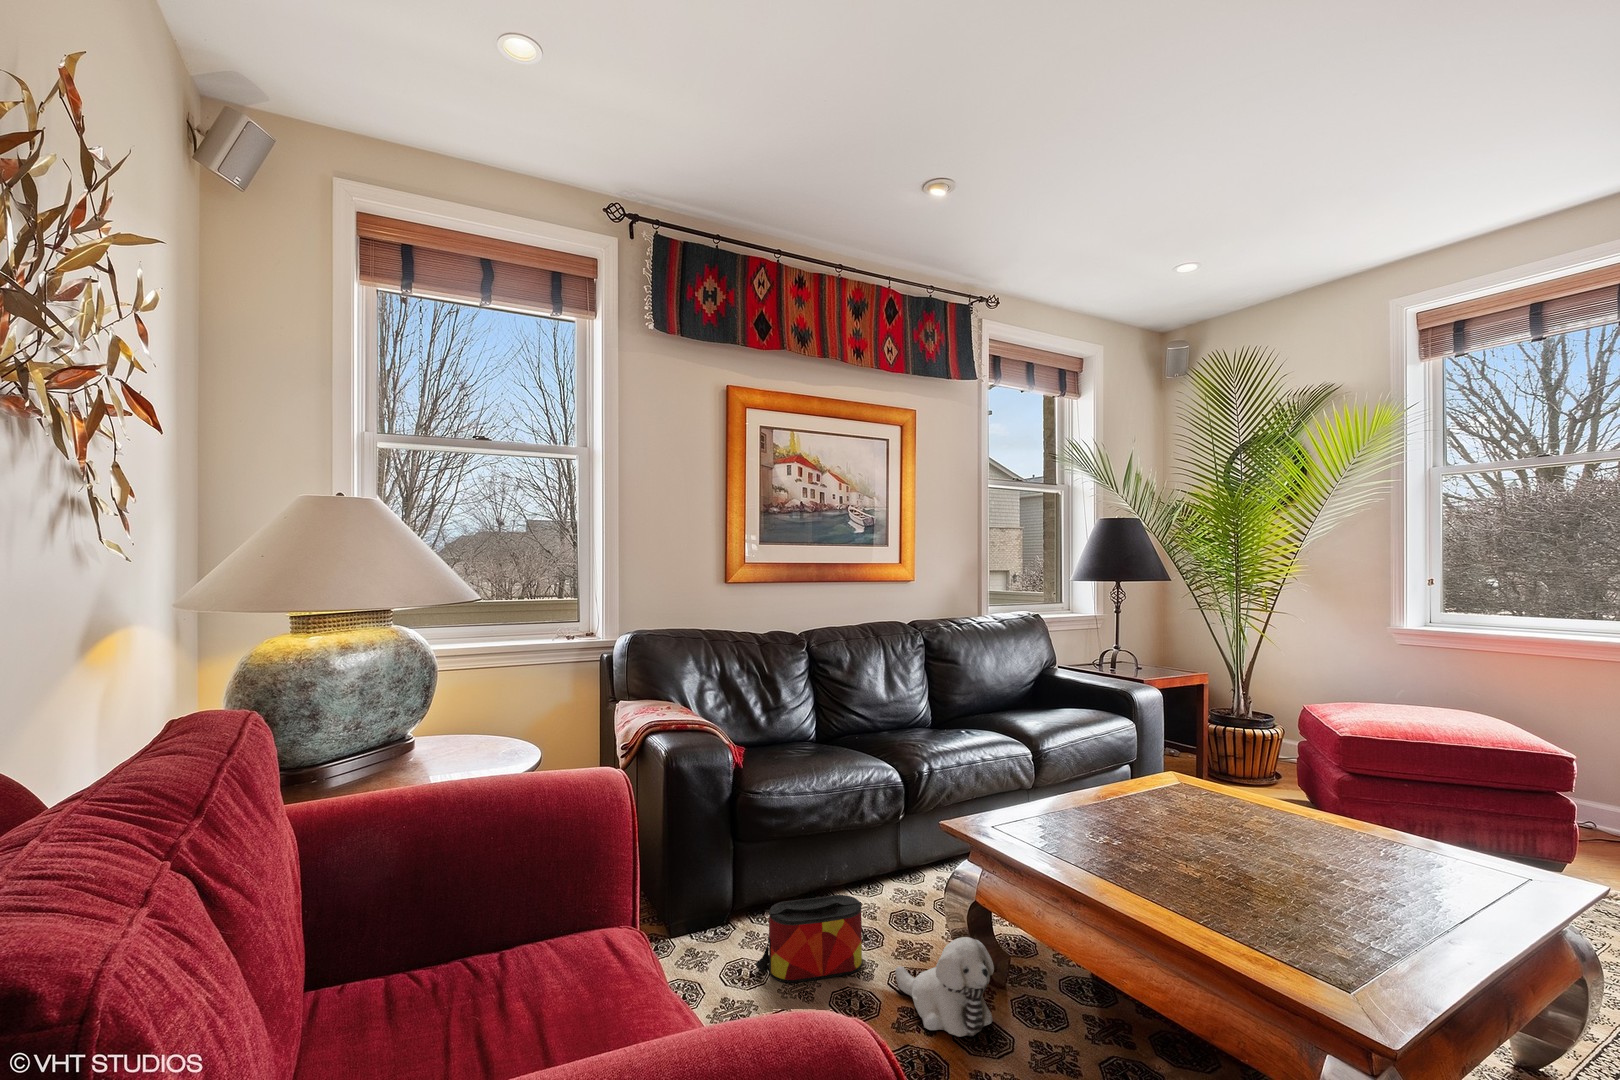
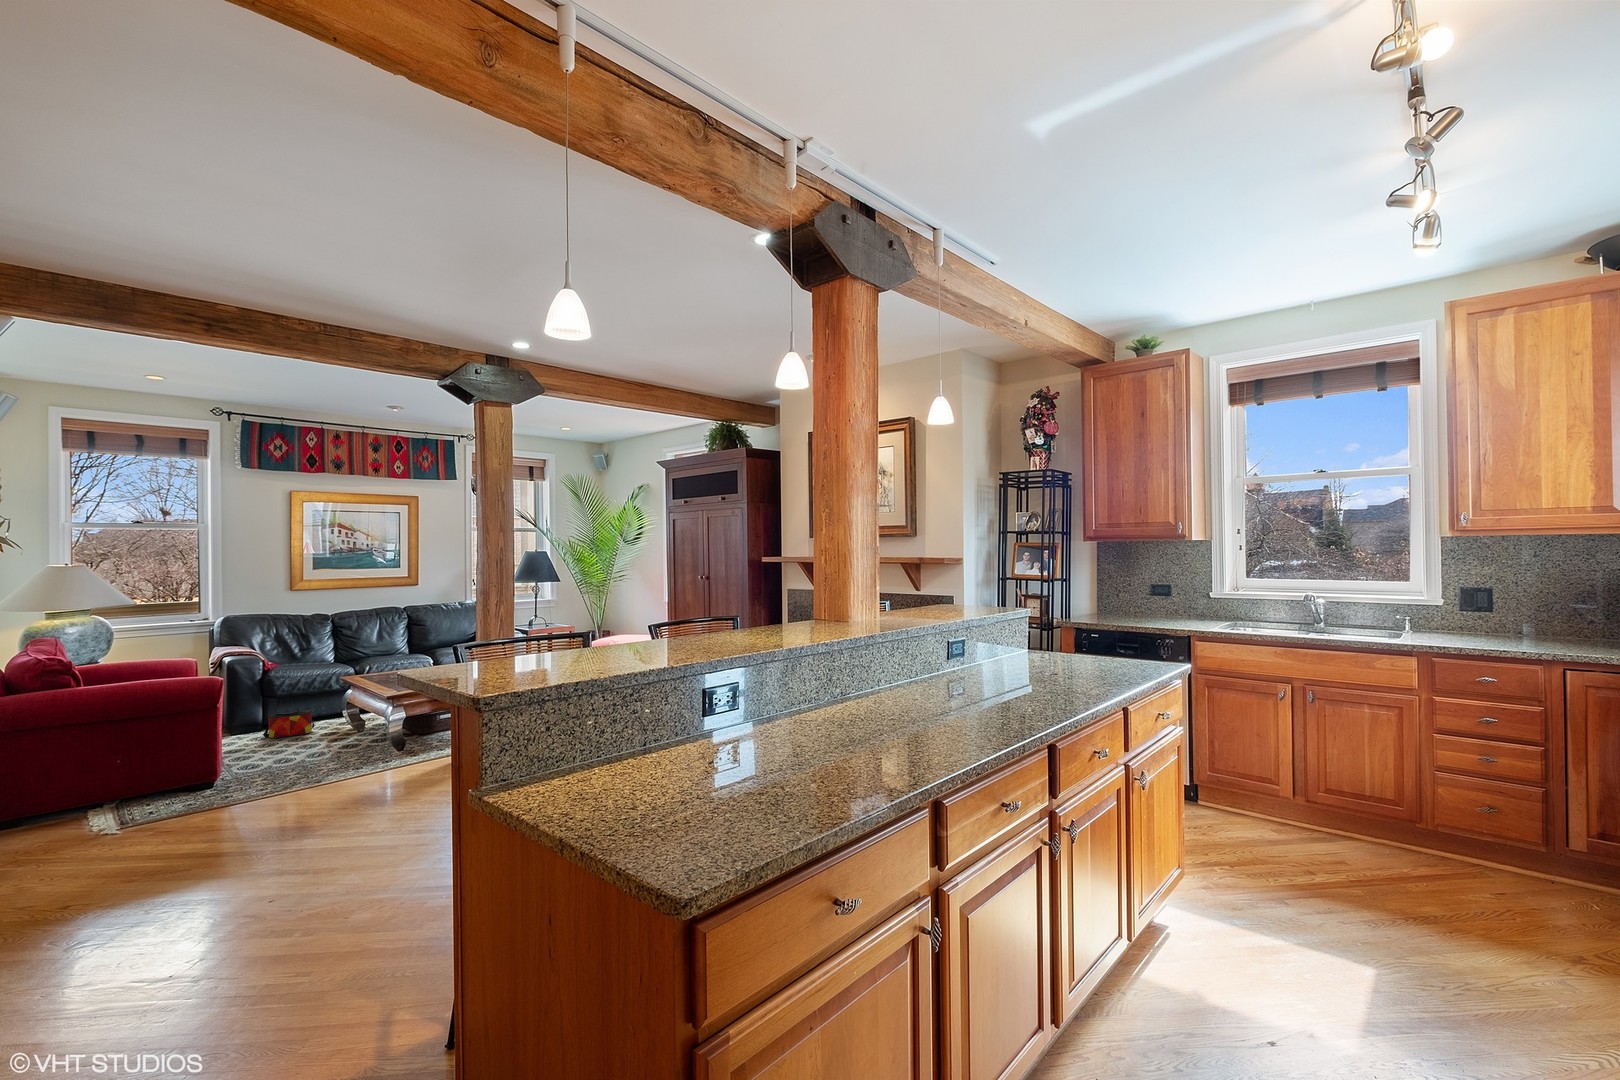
plush toy: present [895,937,994,1037] -> none [318,712,348,741]

